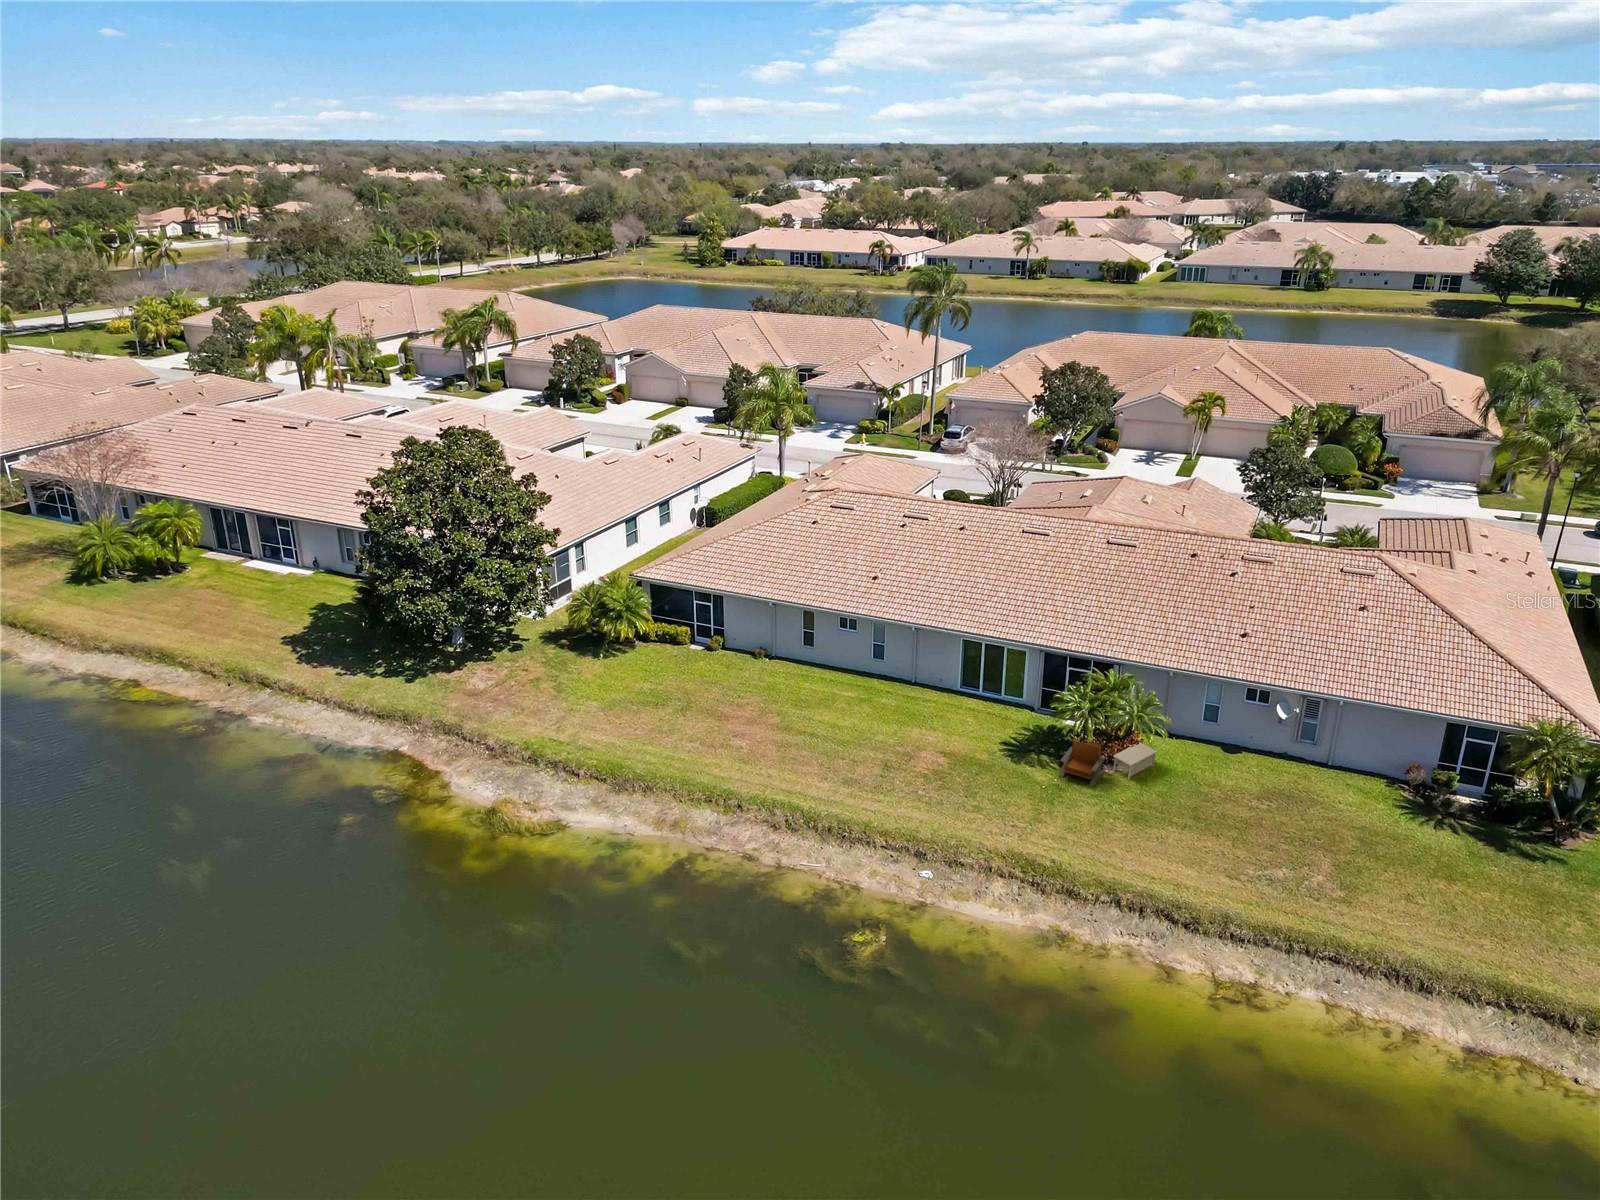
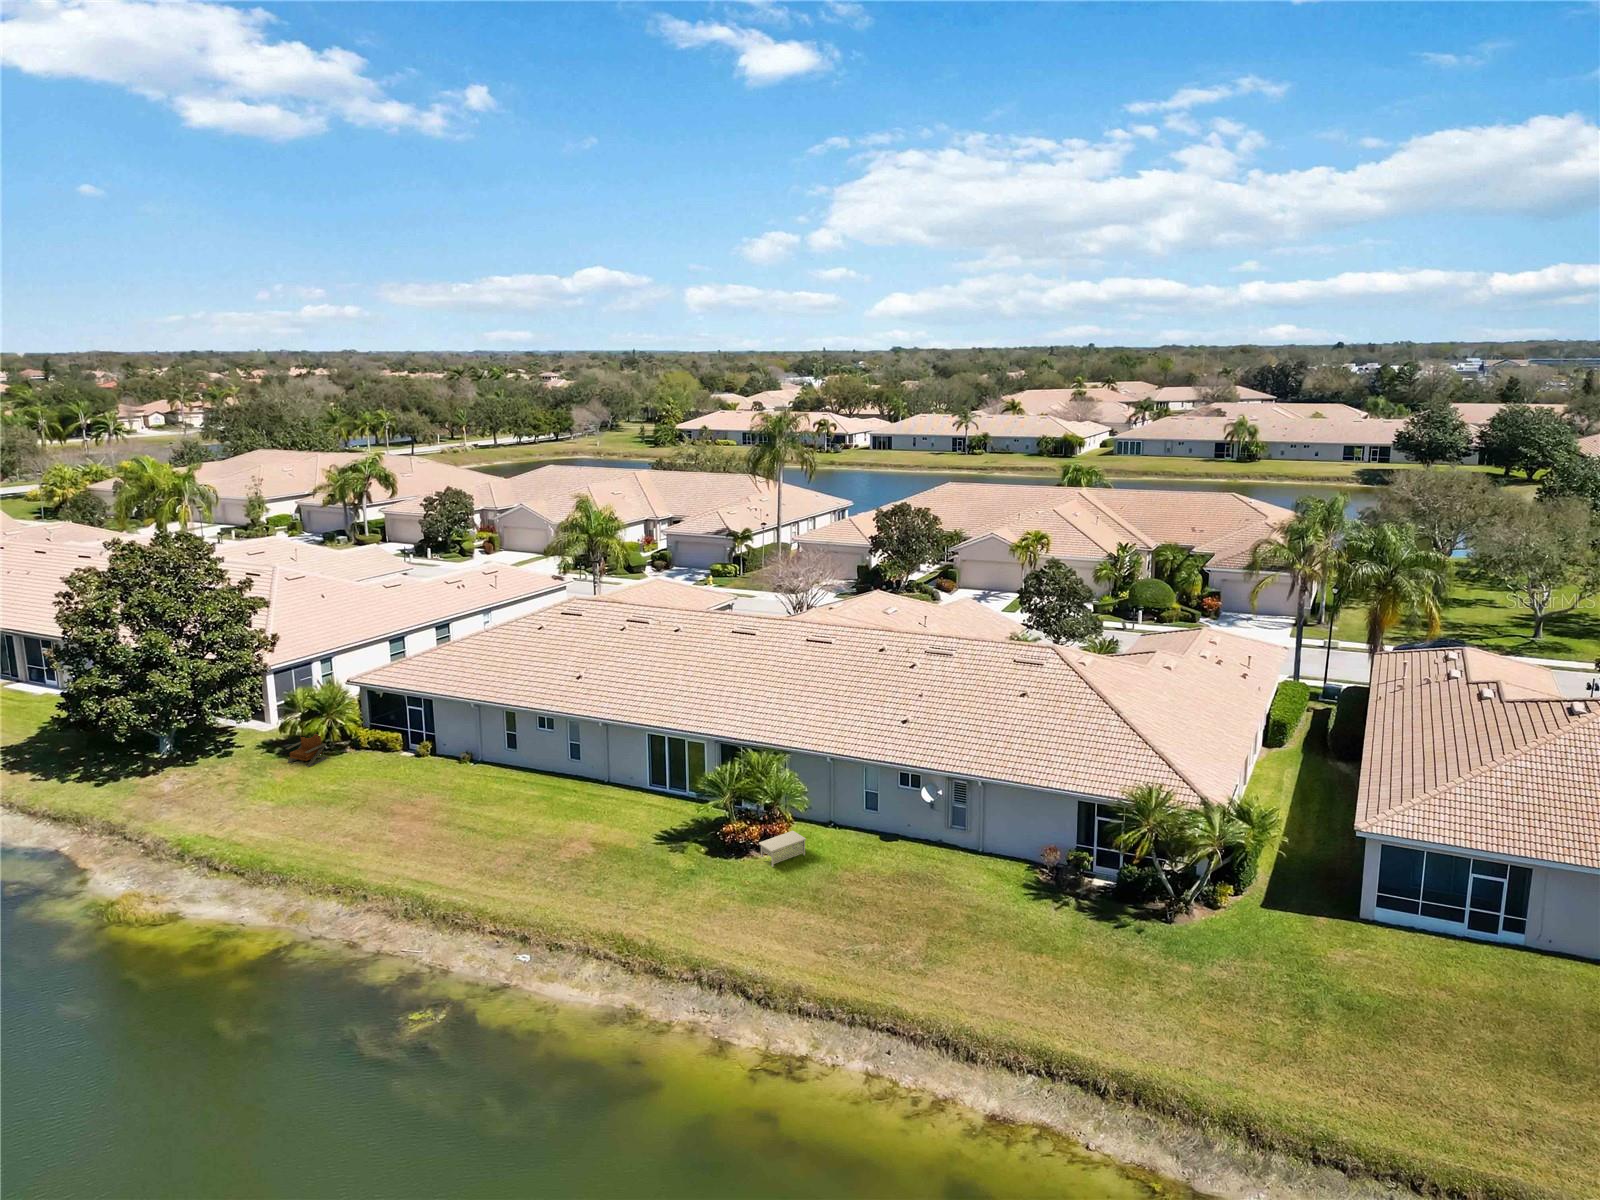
lounge chair: present [1059,738,1105,787] -> present [286,732,327,767]

